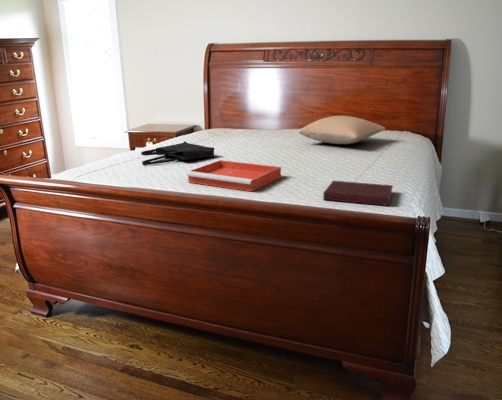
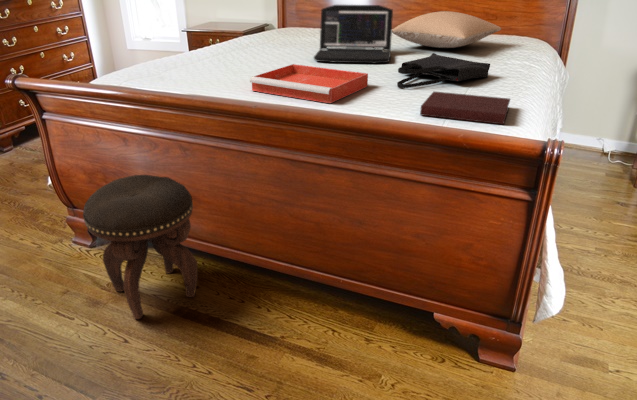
laptop: none [236,112,299,158] -> present [314,5,393,63]
tote bag: present [141,141,214,165] -> present [397,53,490,88]
footstool: none [48,252,142,378] -> present [83,175,197,319]

